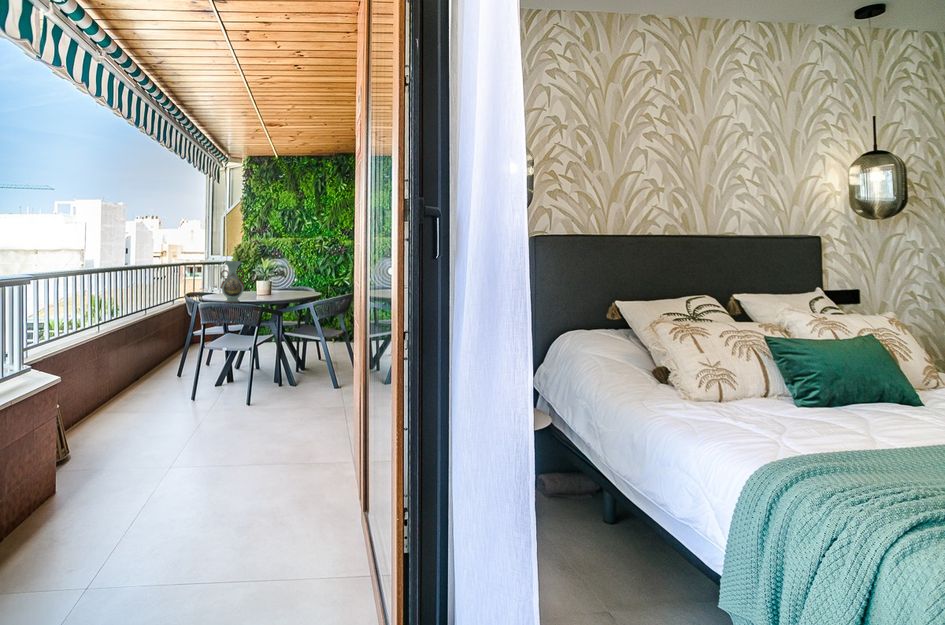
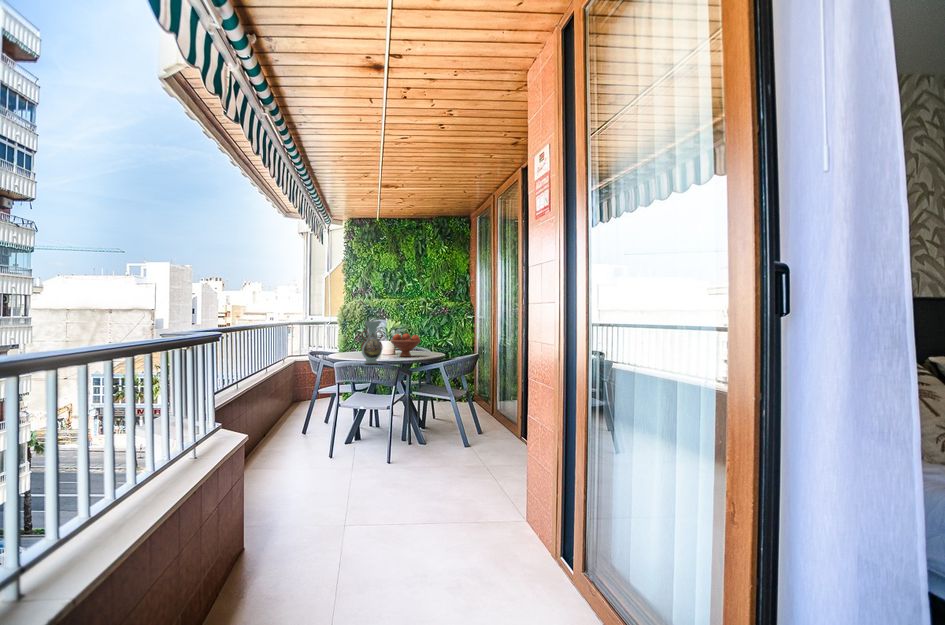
fruit bowl: none [264,273,296,296] -> present [390,334,421,357]

